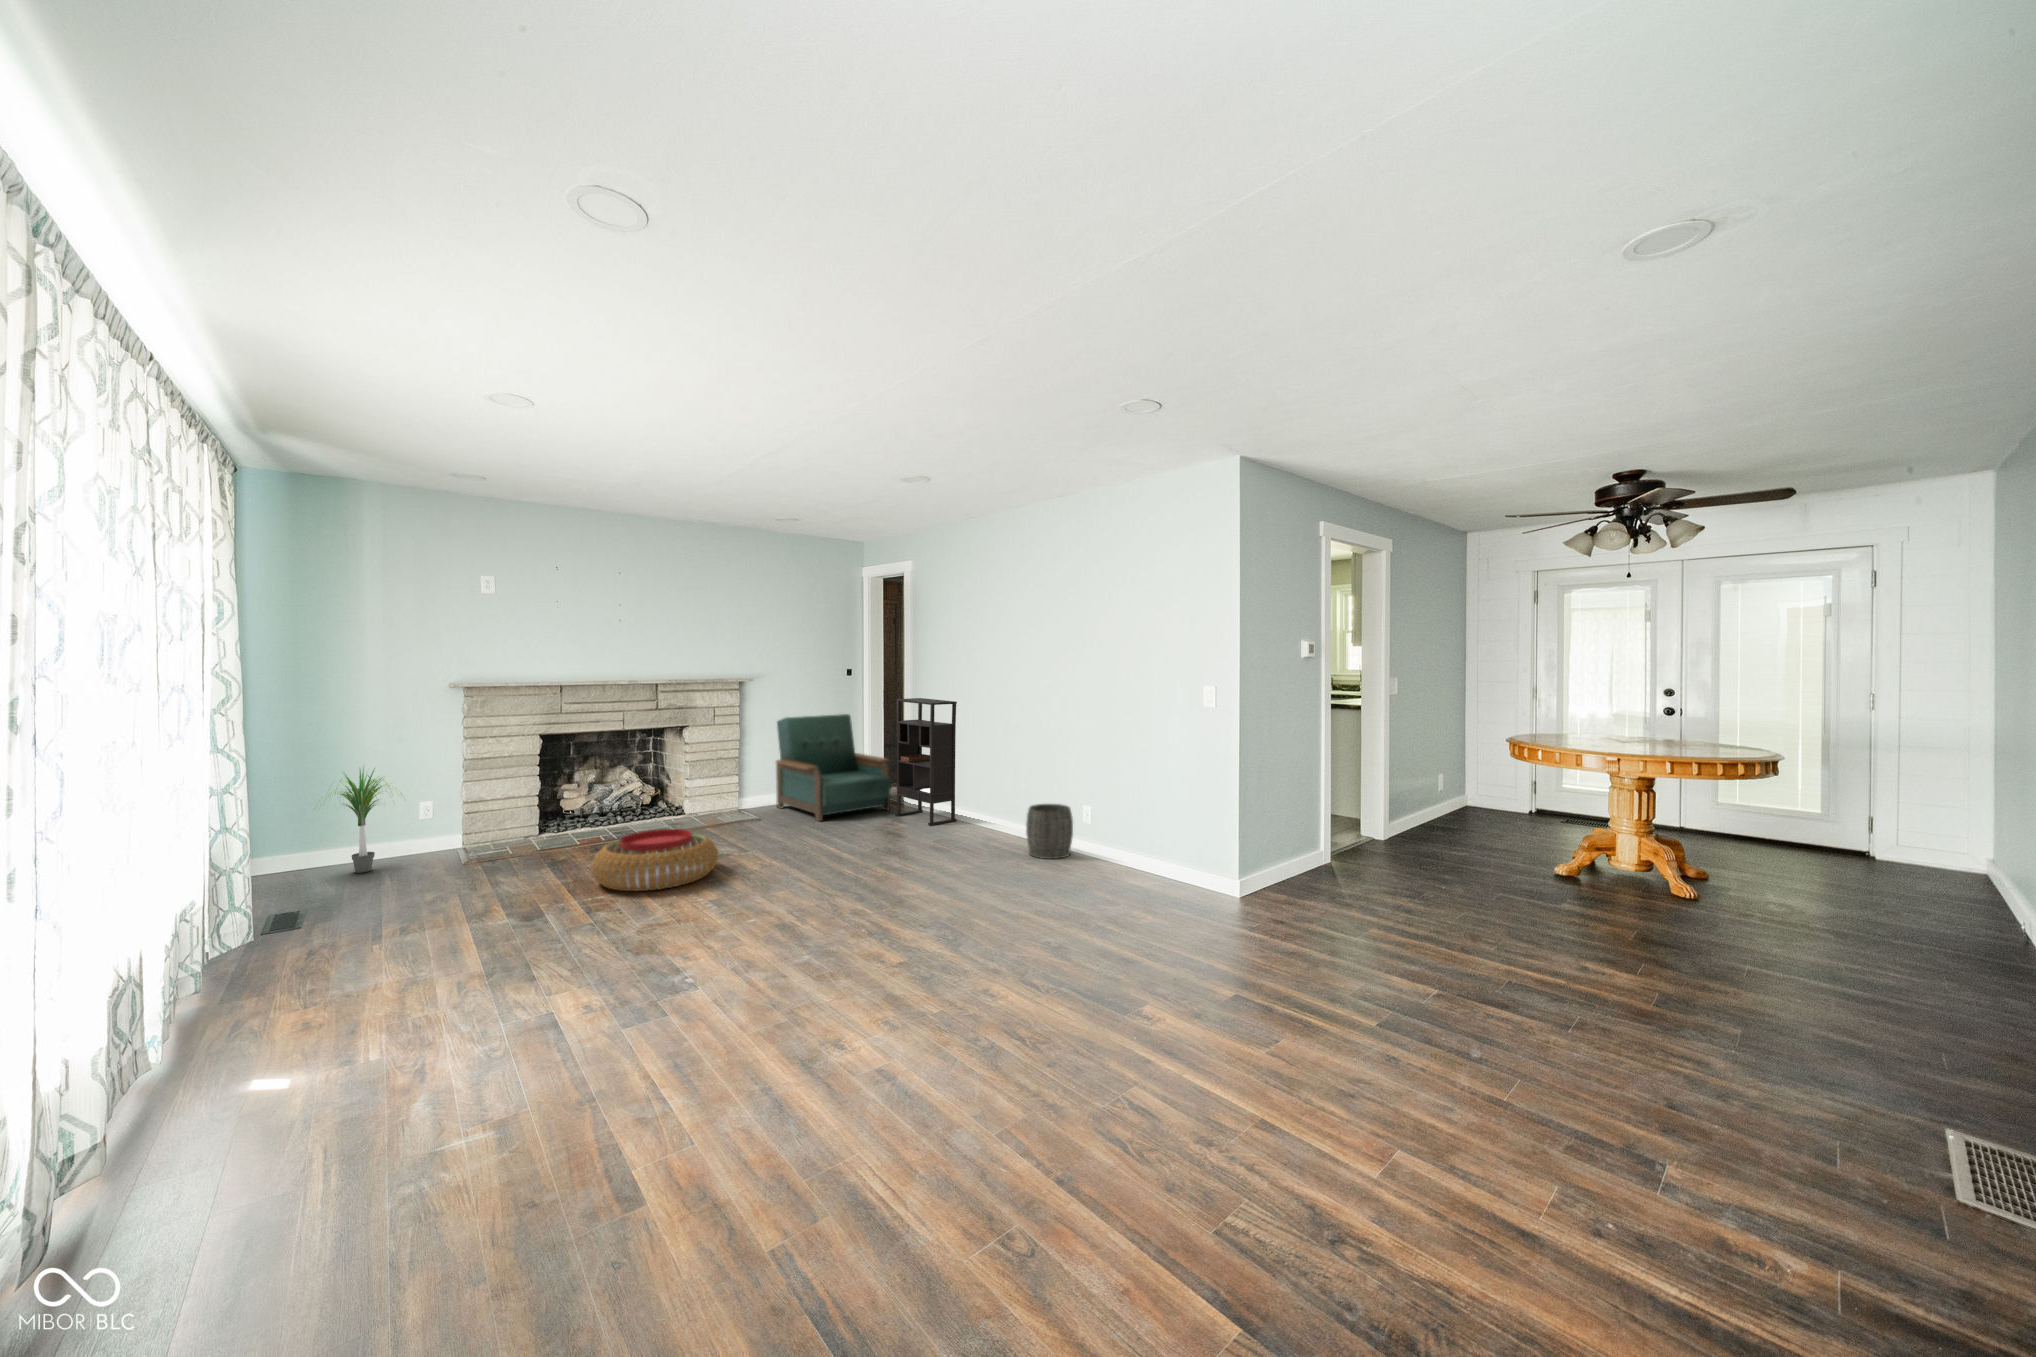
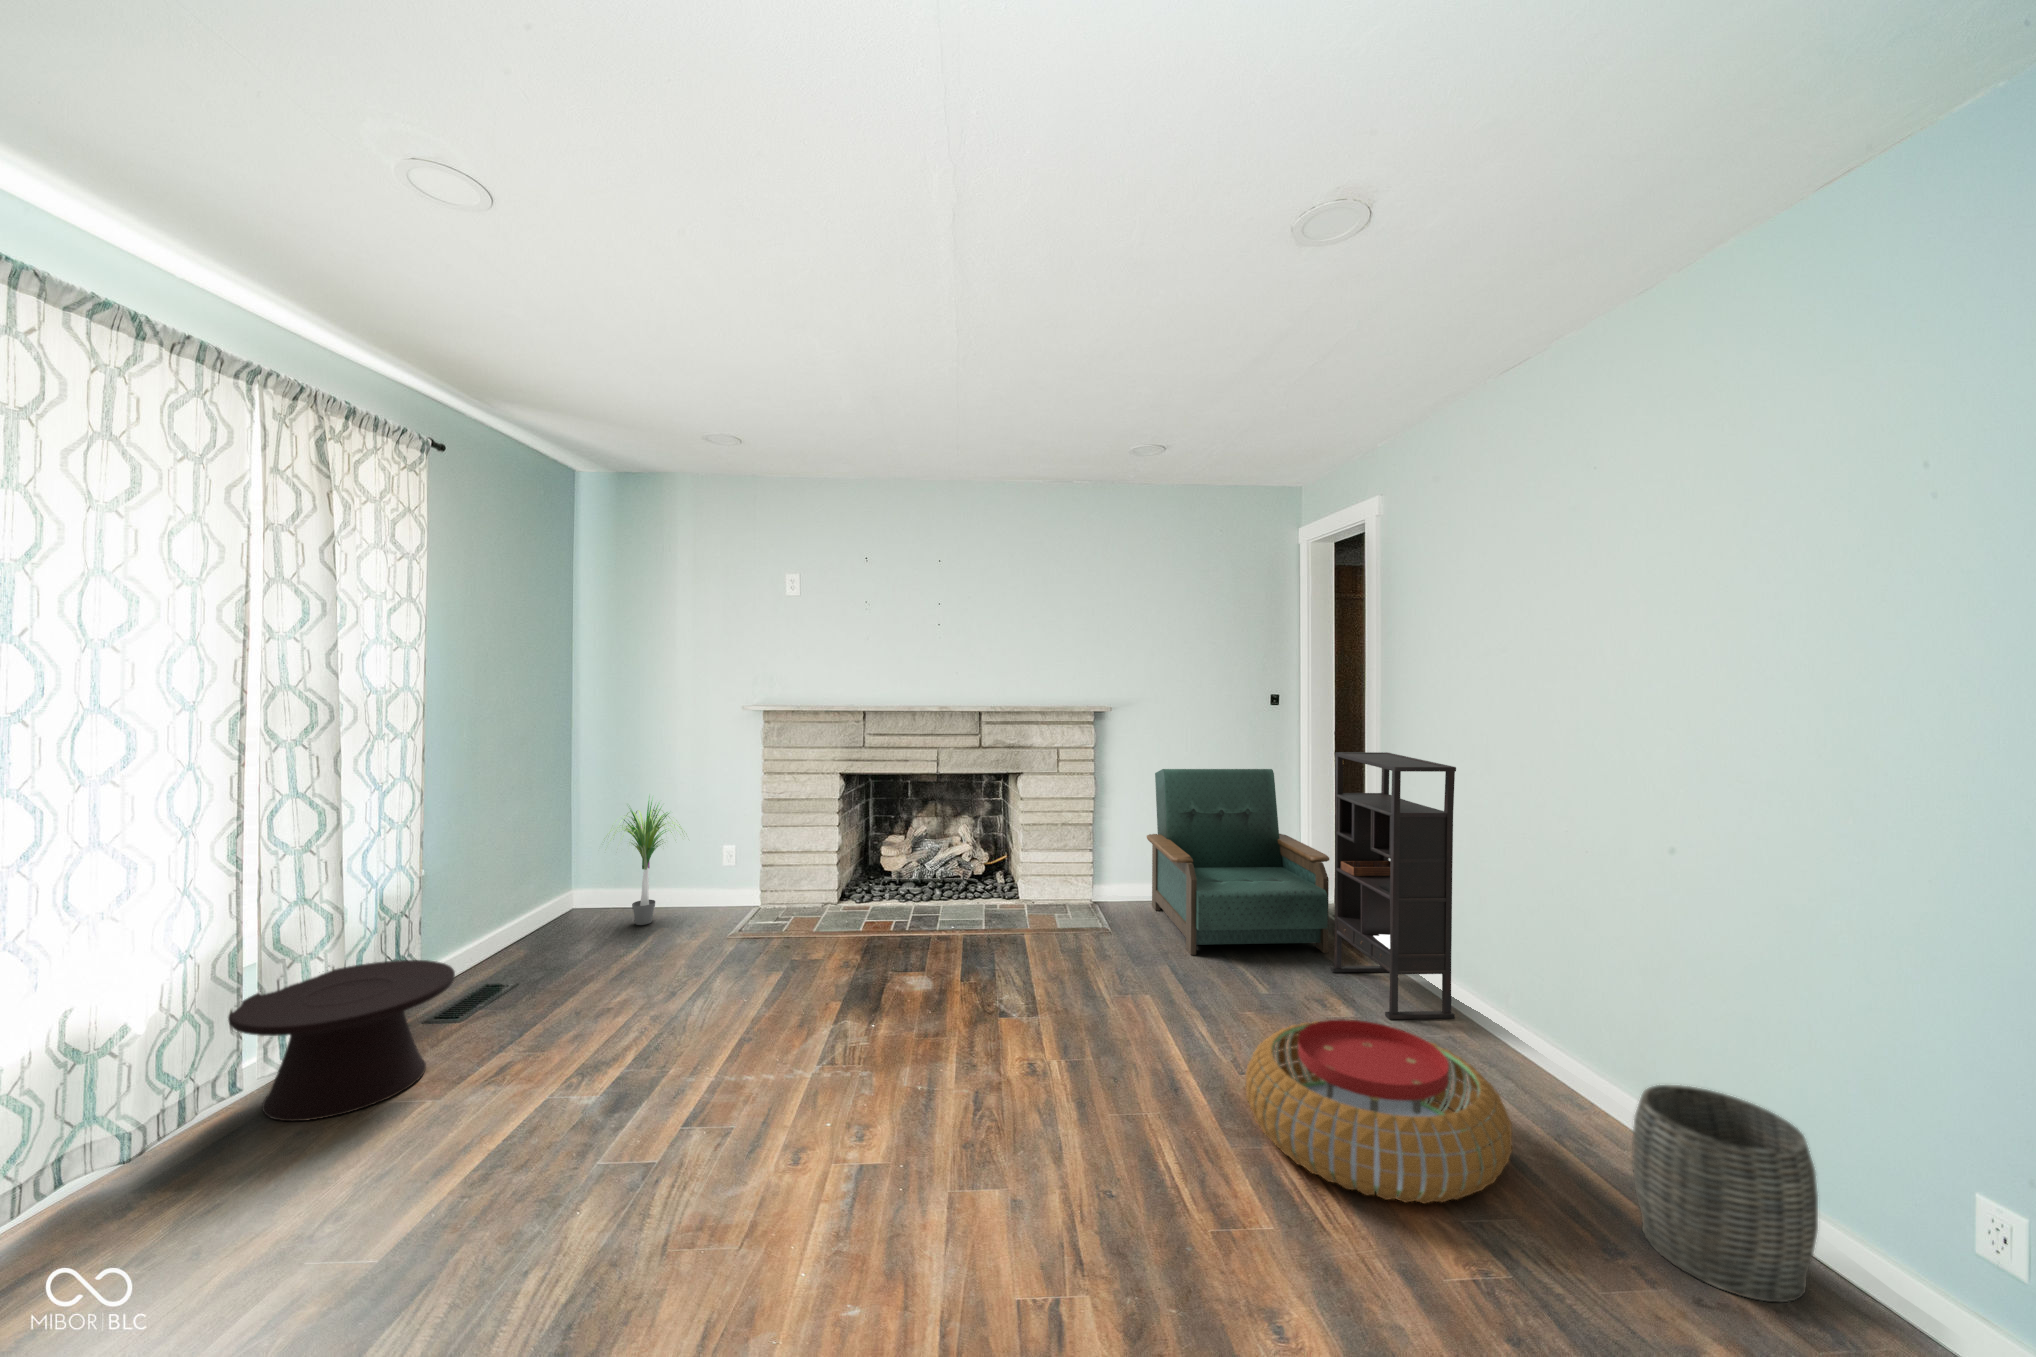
pouf: present [592,829,718,891] -> present [1246,1019,1512,1203]
side table: none [216,873,386,978] -> present [228,960,455,1121]

